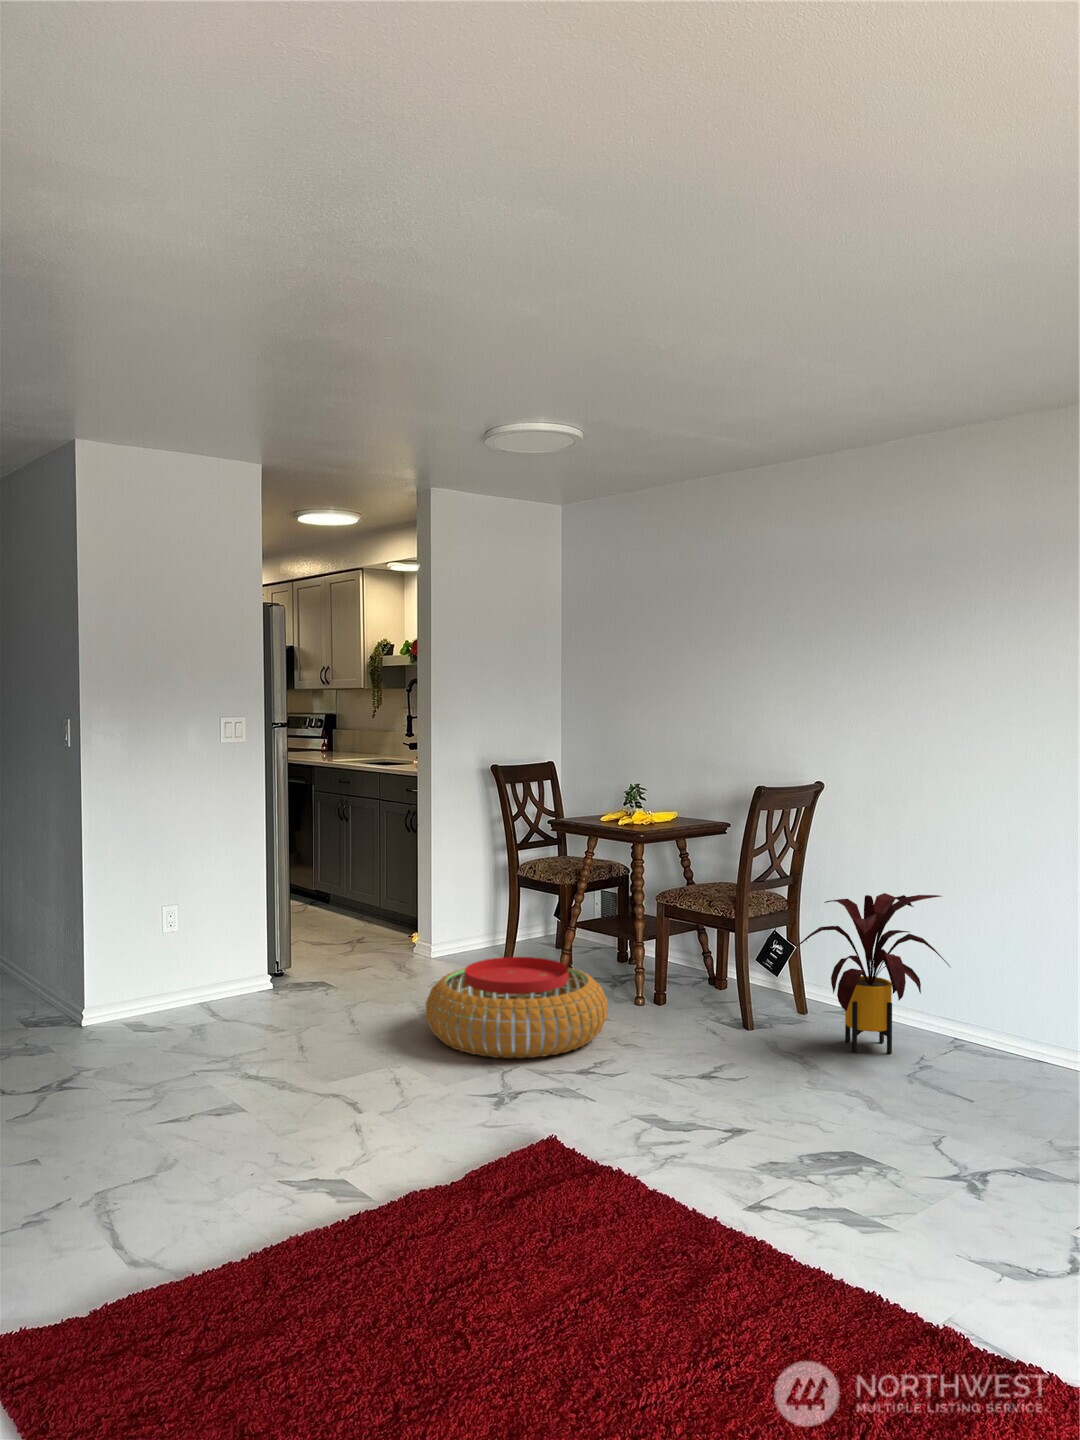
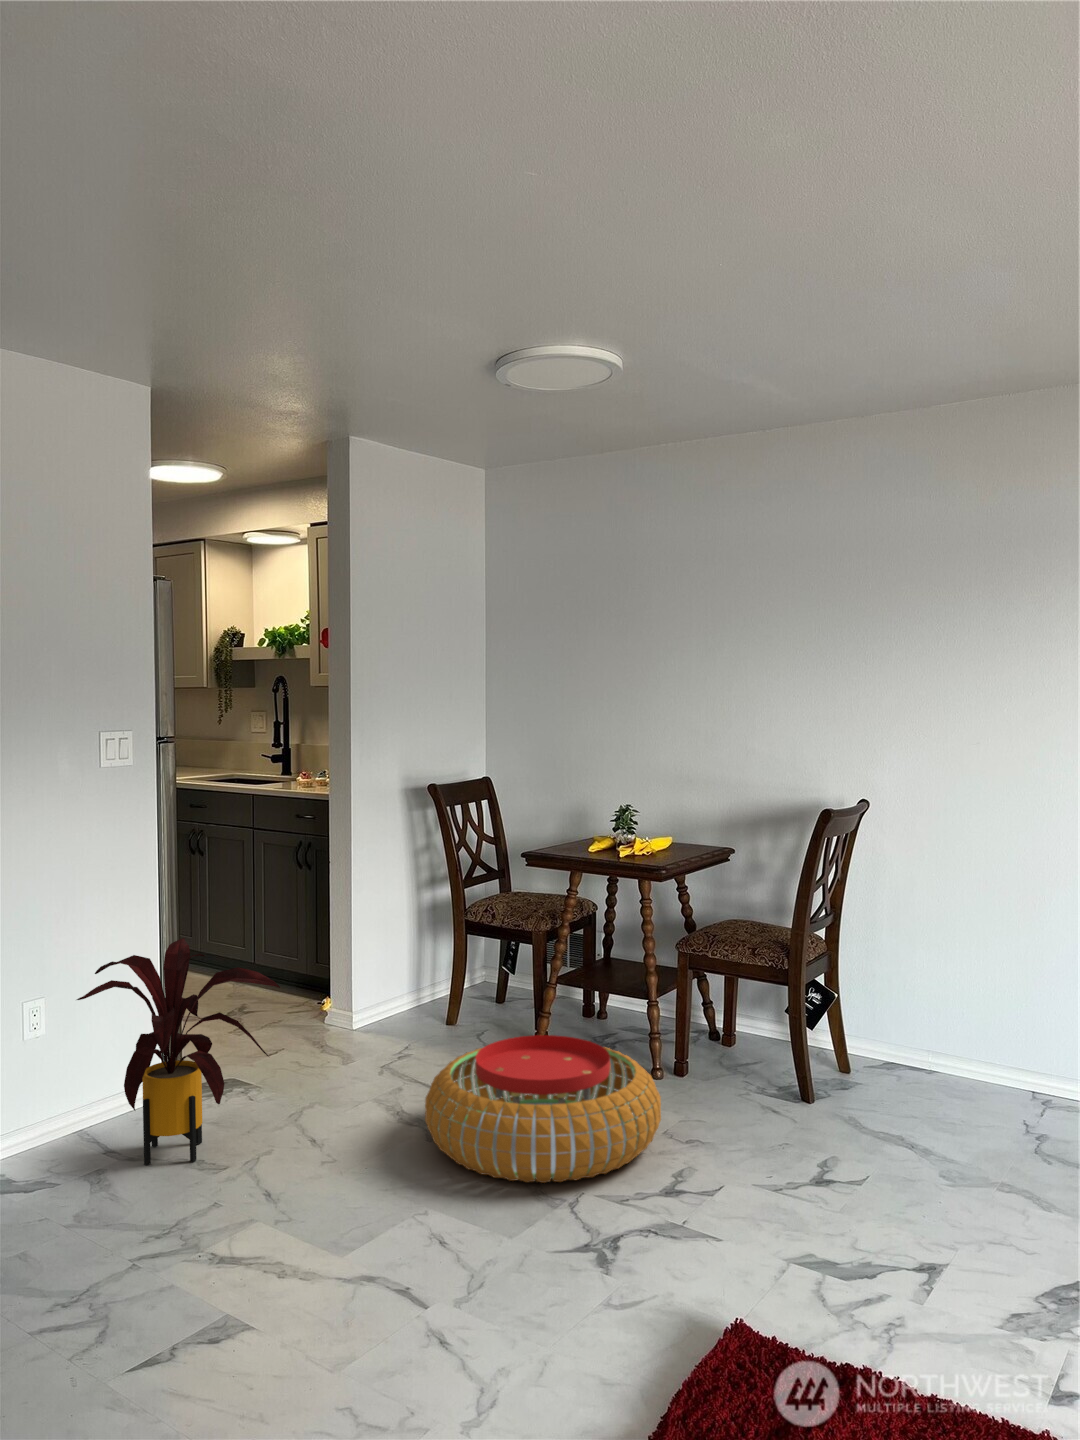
house plant: present [797,893,949,1054] -> present [77,938,280,1165]

